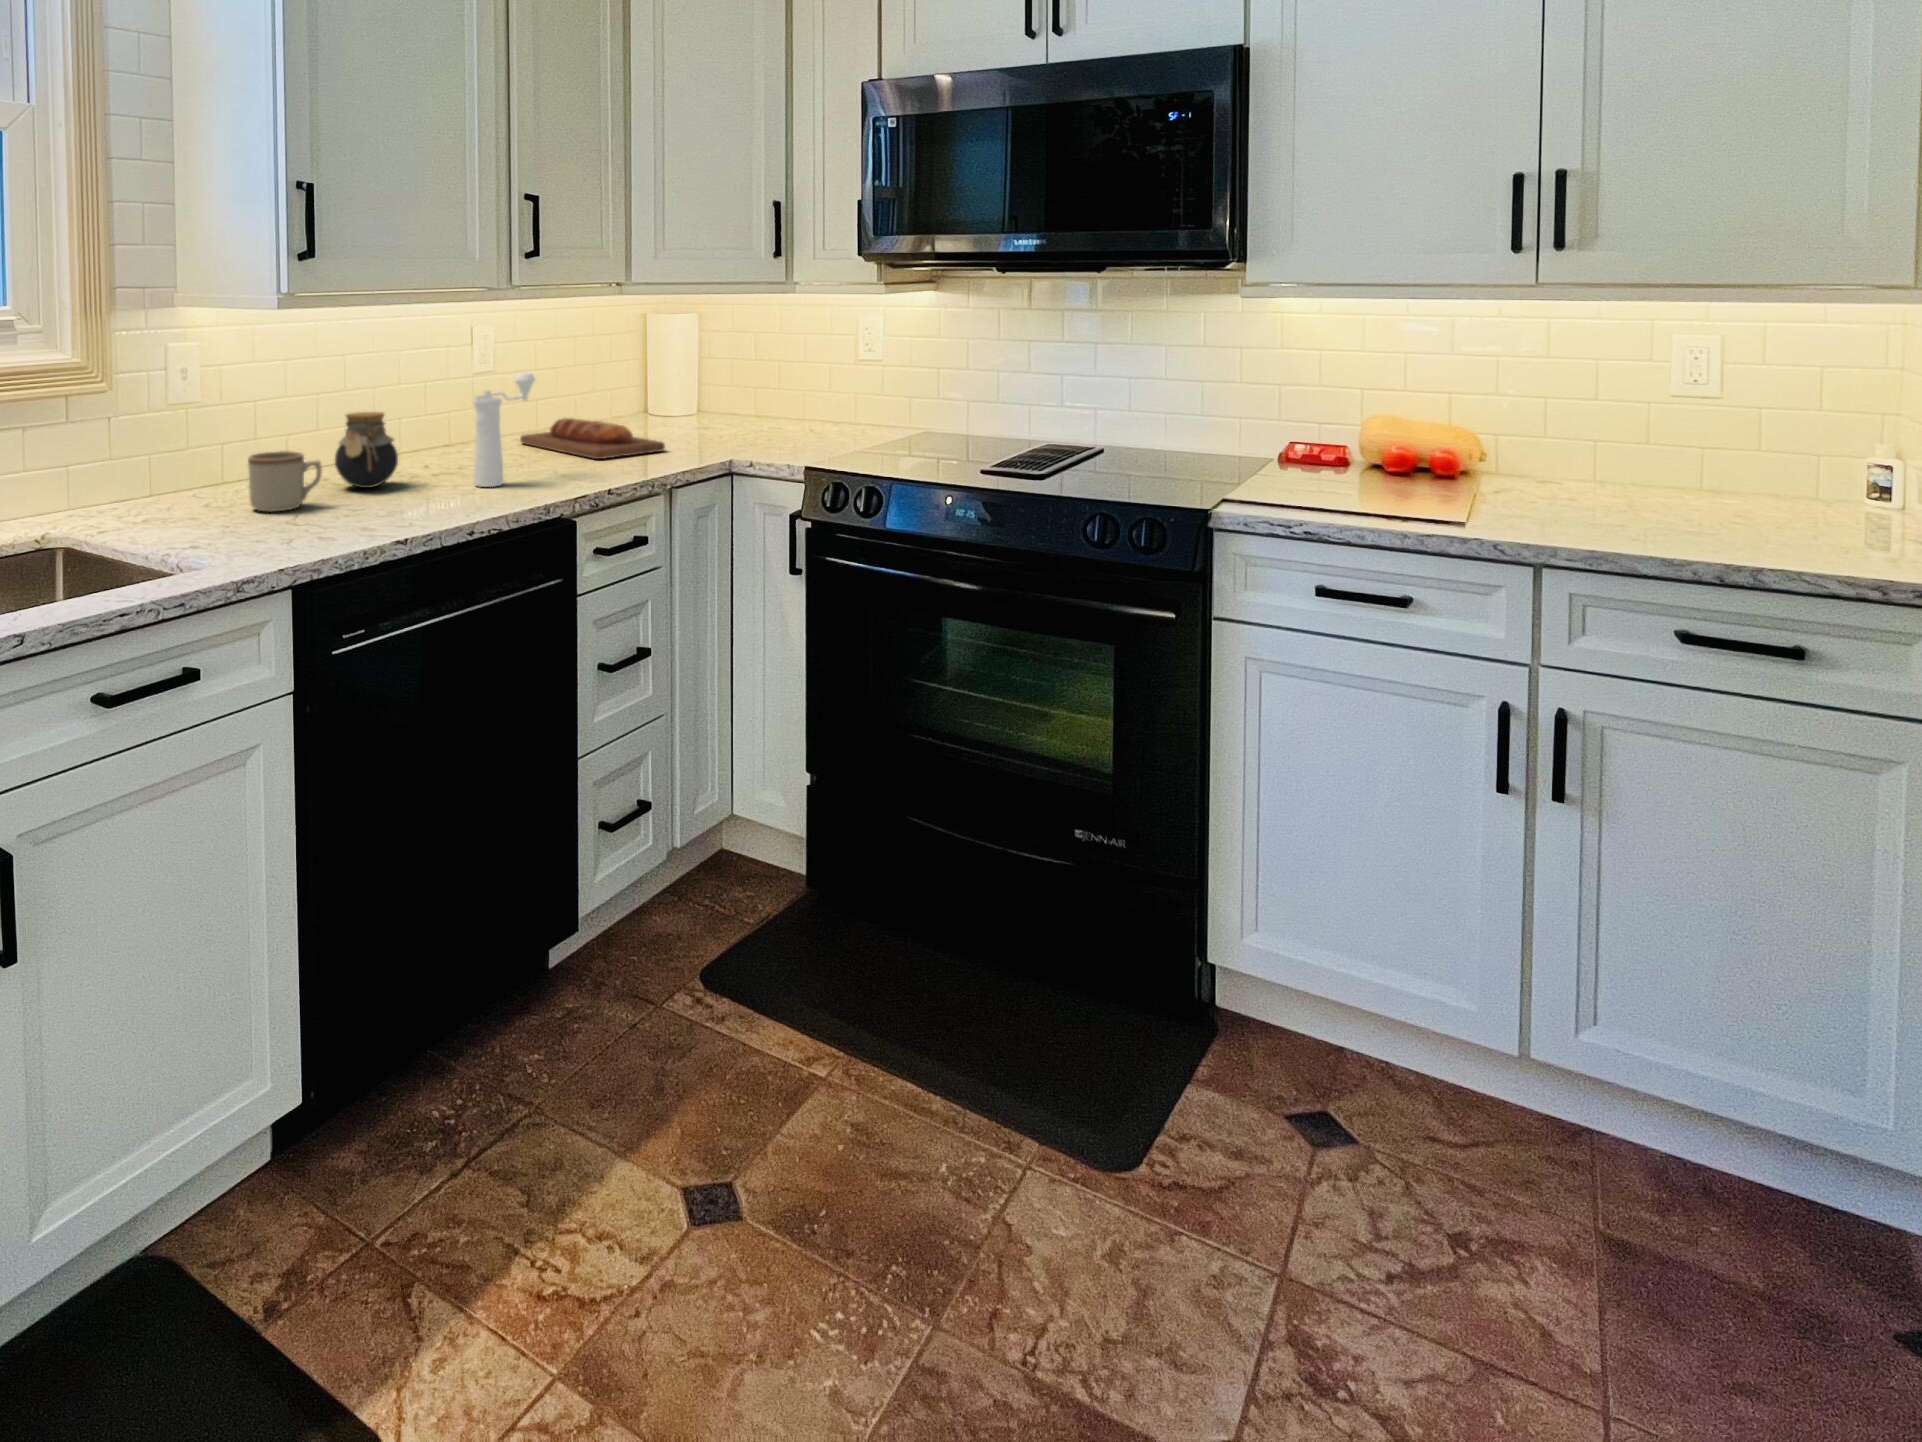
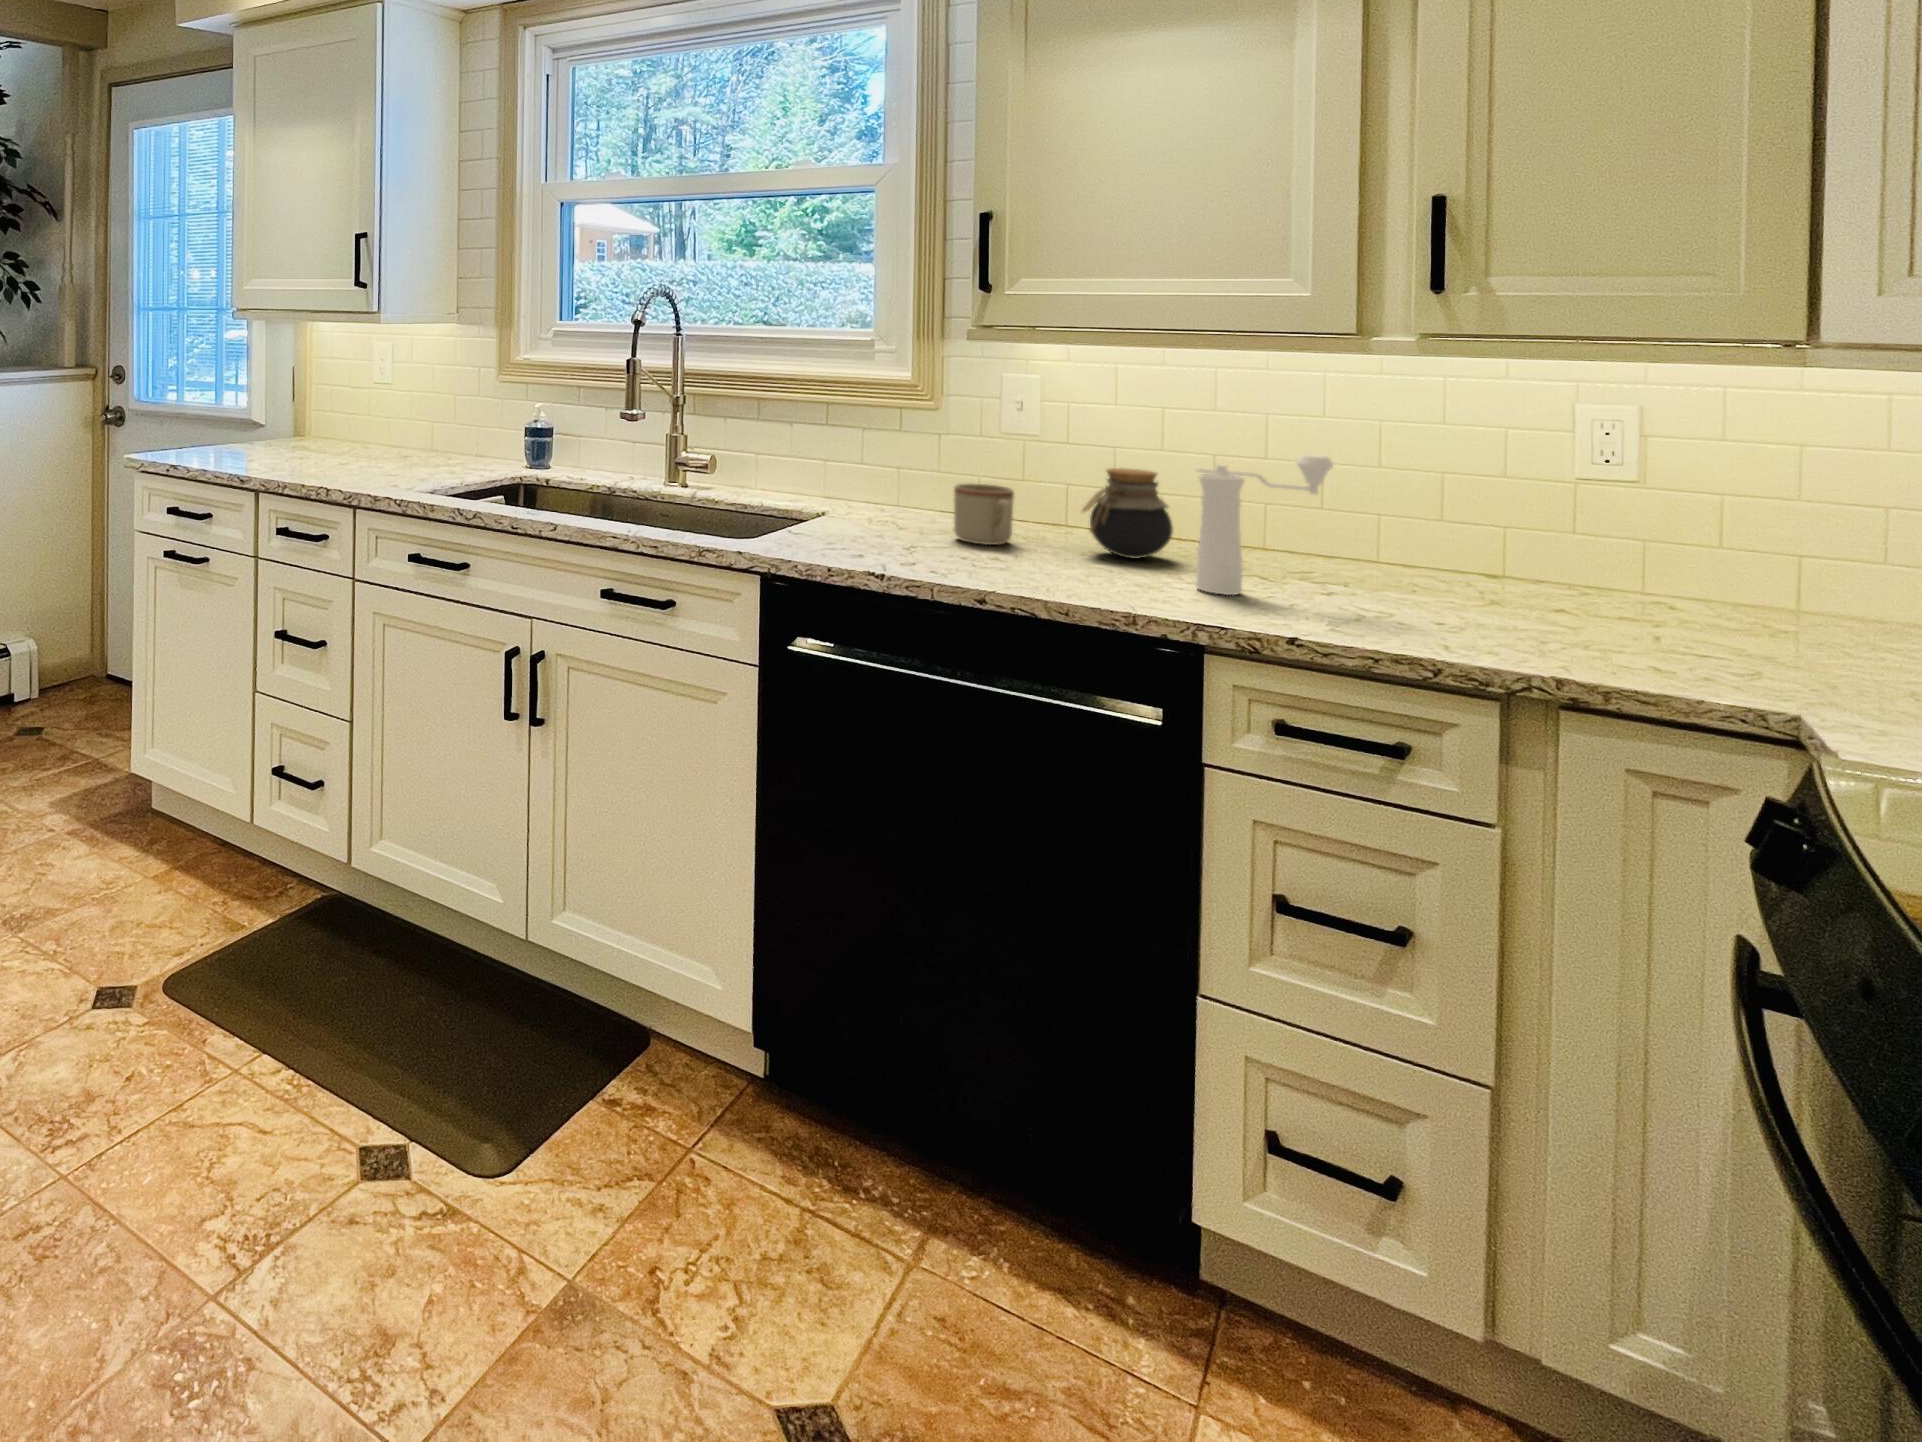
bread loaf: present [520,418,665,459] -> none [1533,574,1799,667]

